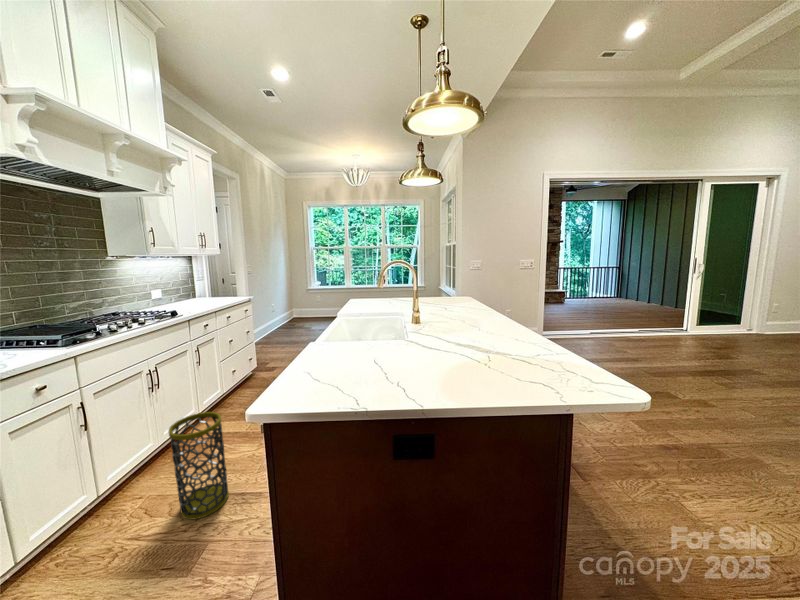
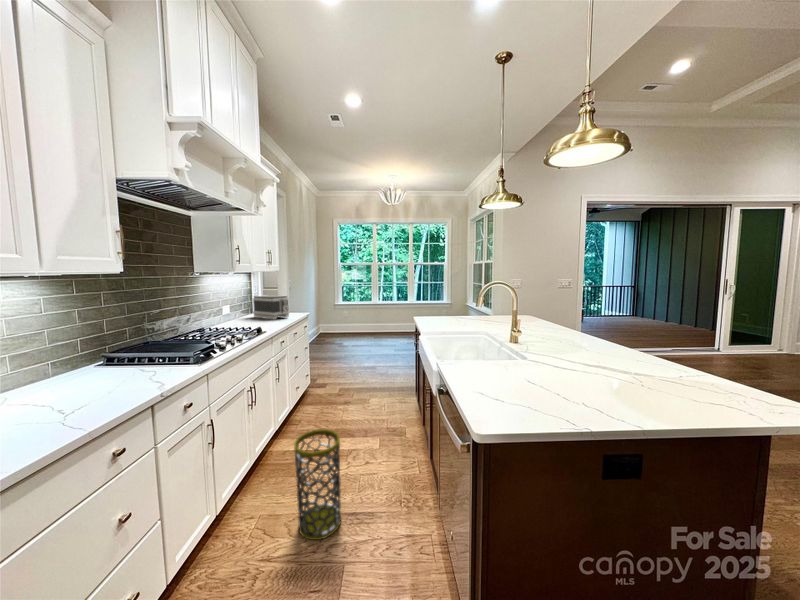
toaster: none [192,279,229,303] -> present [253,295,289,319]

